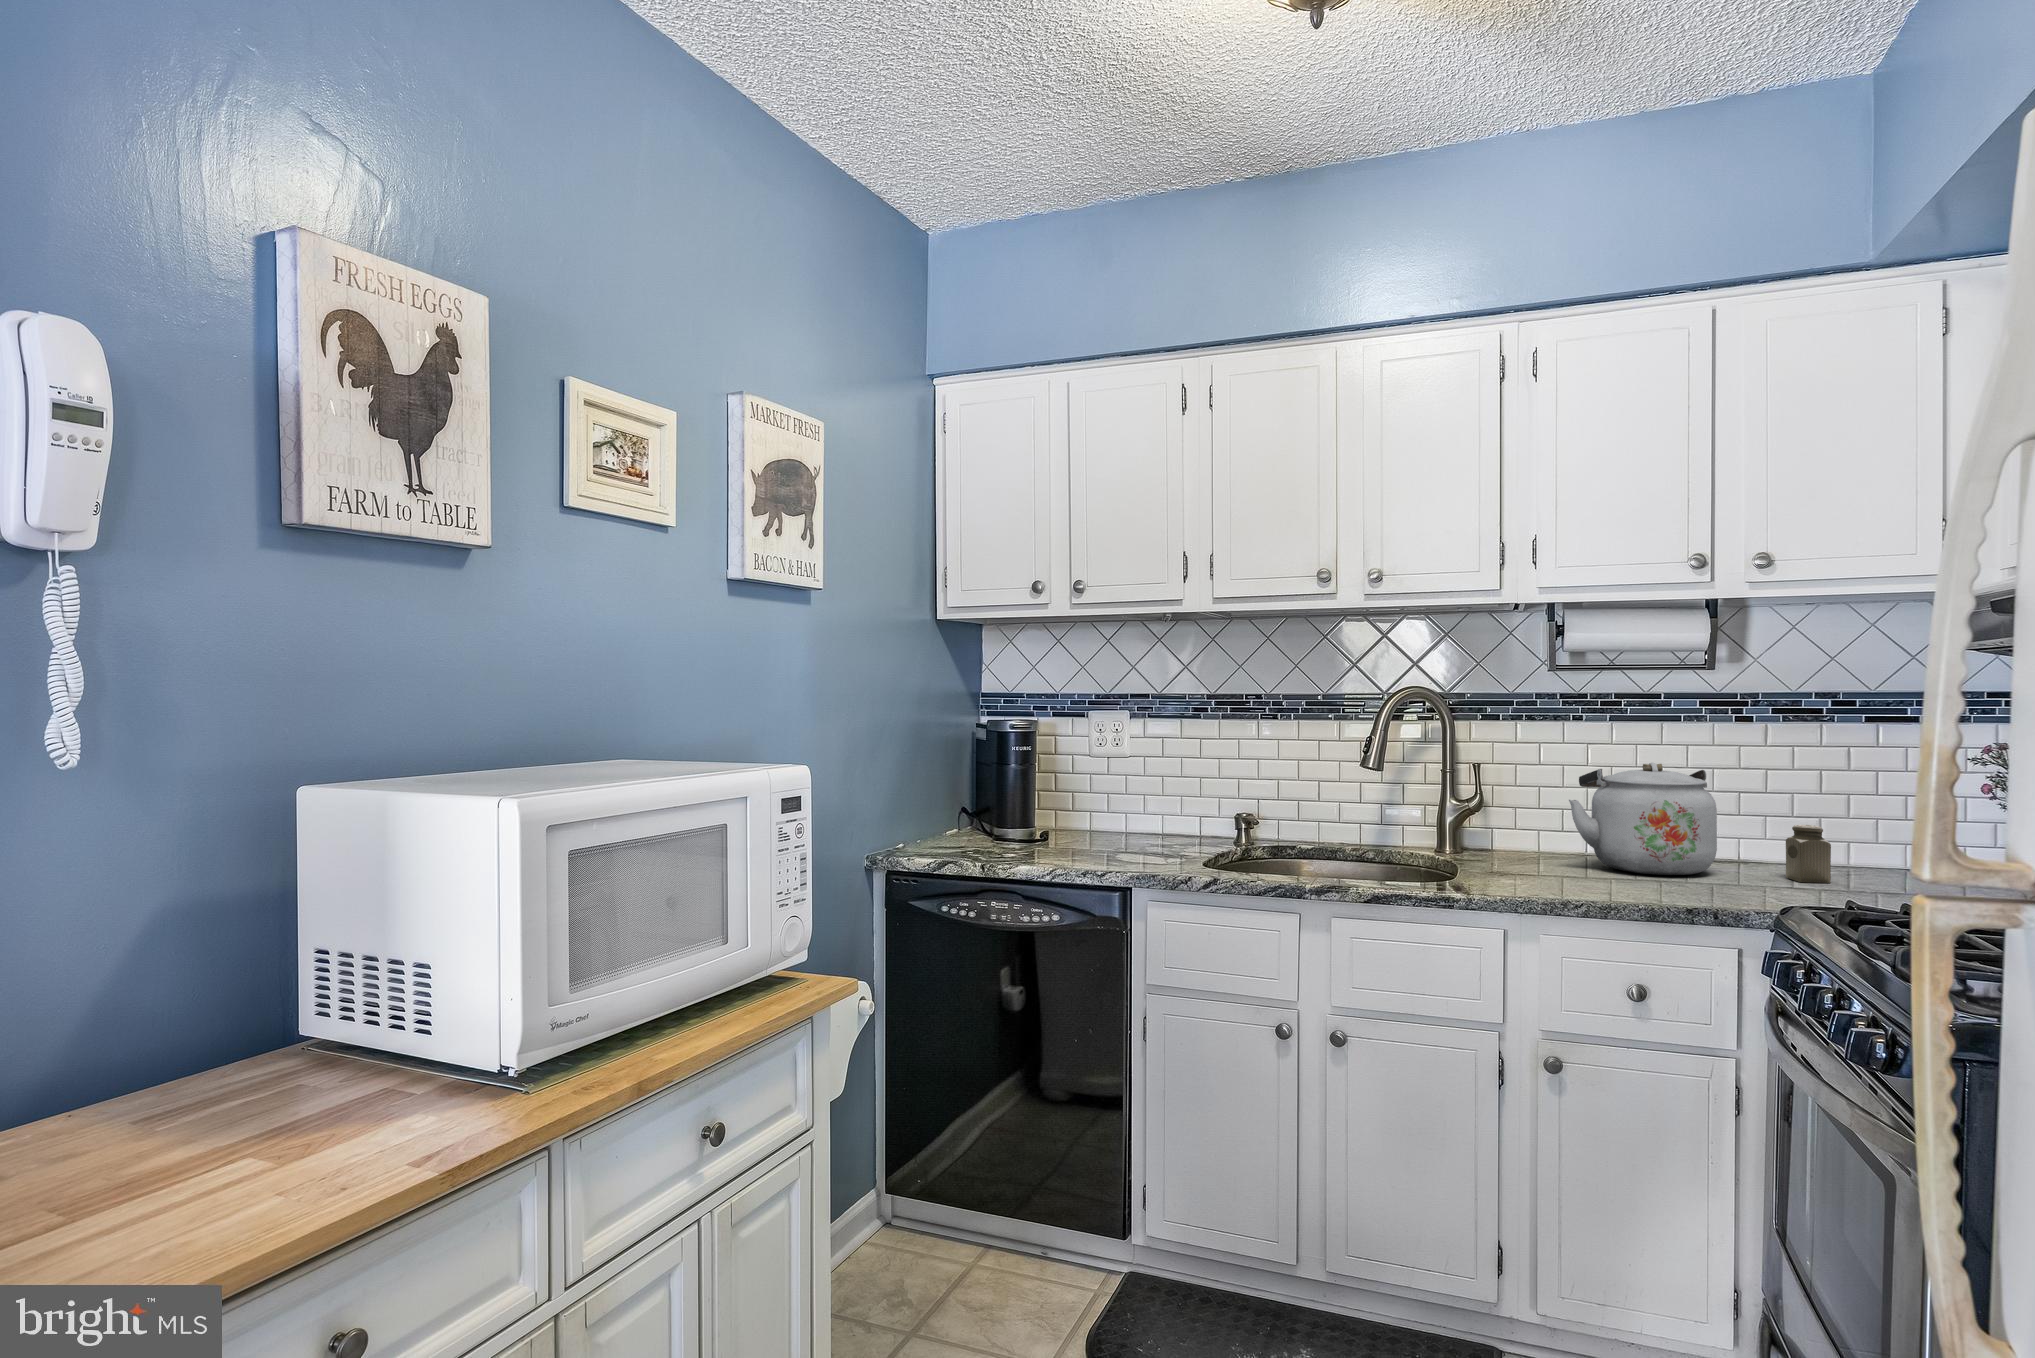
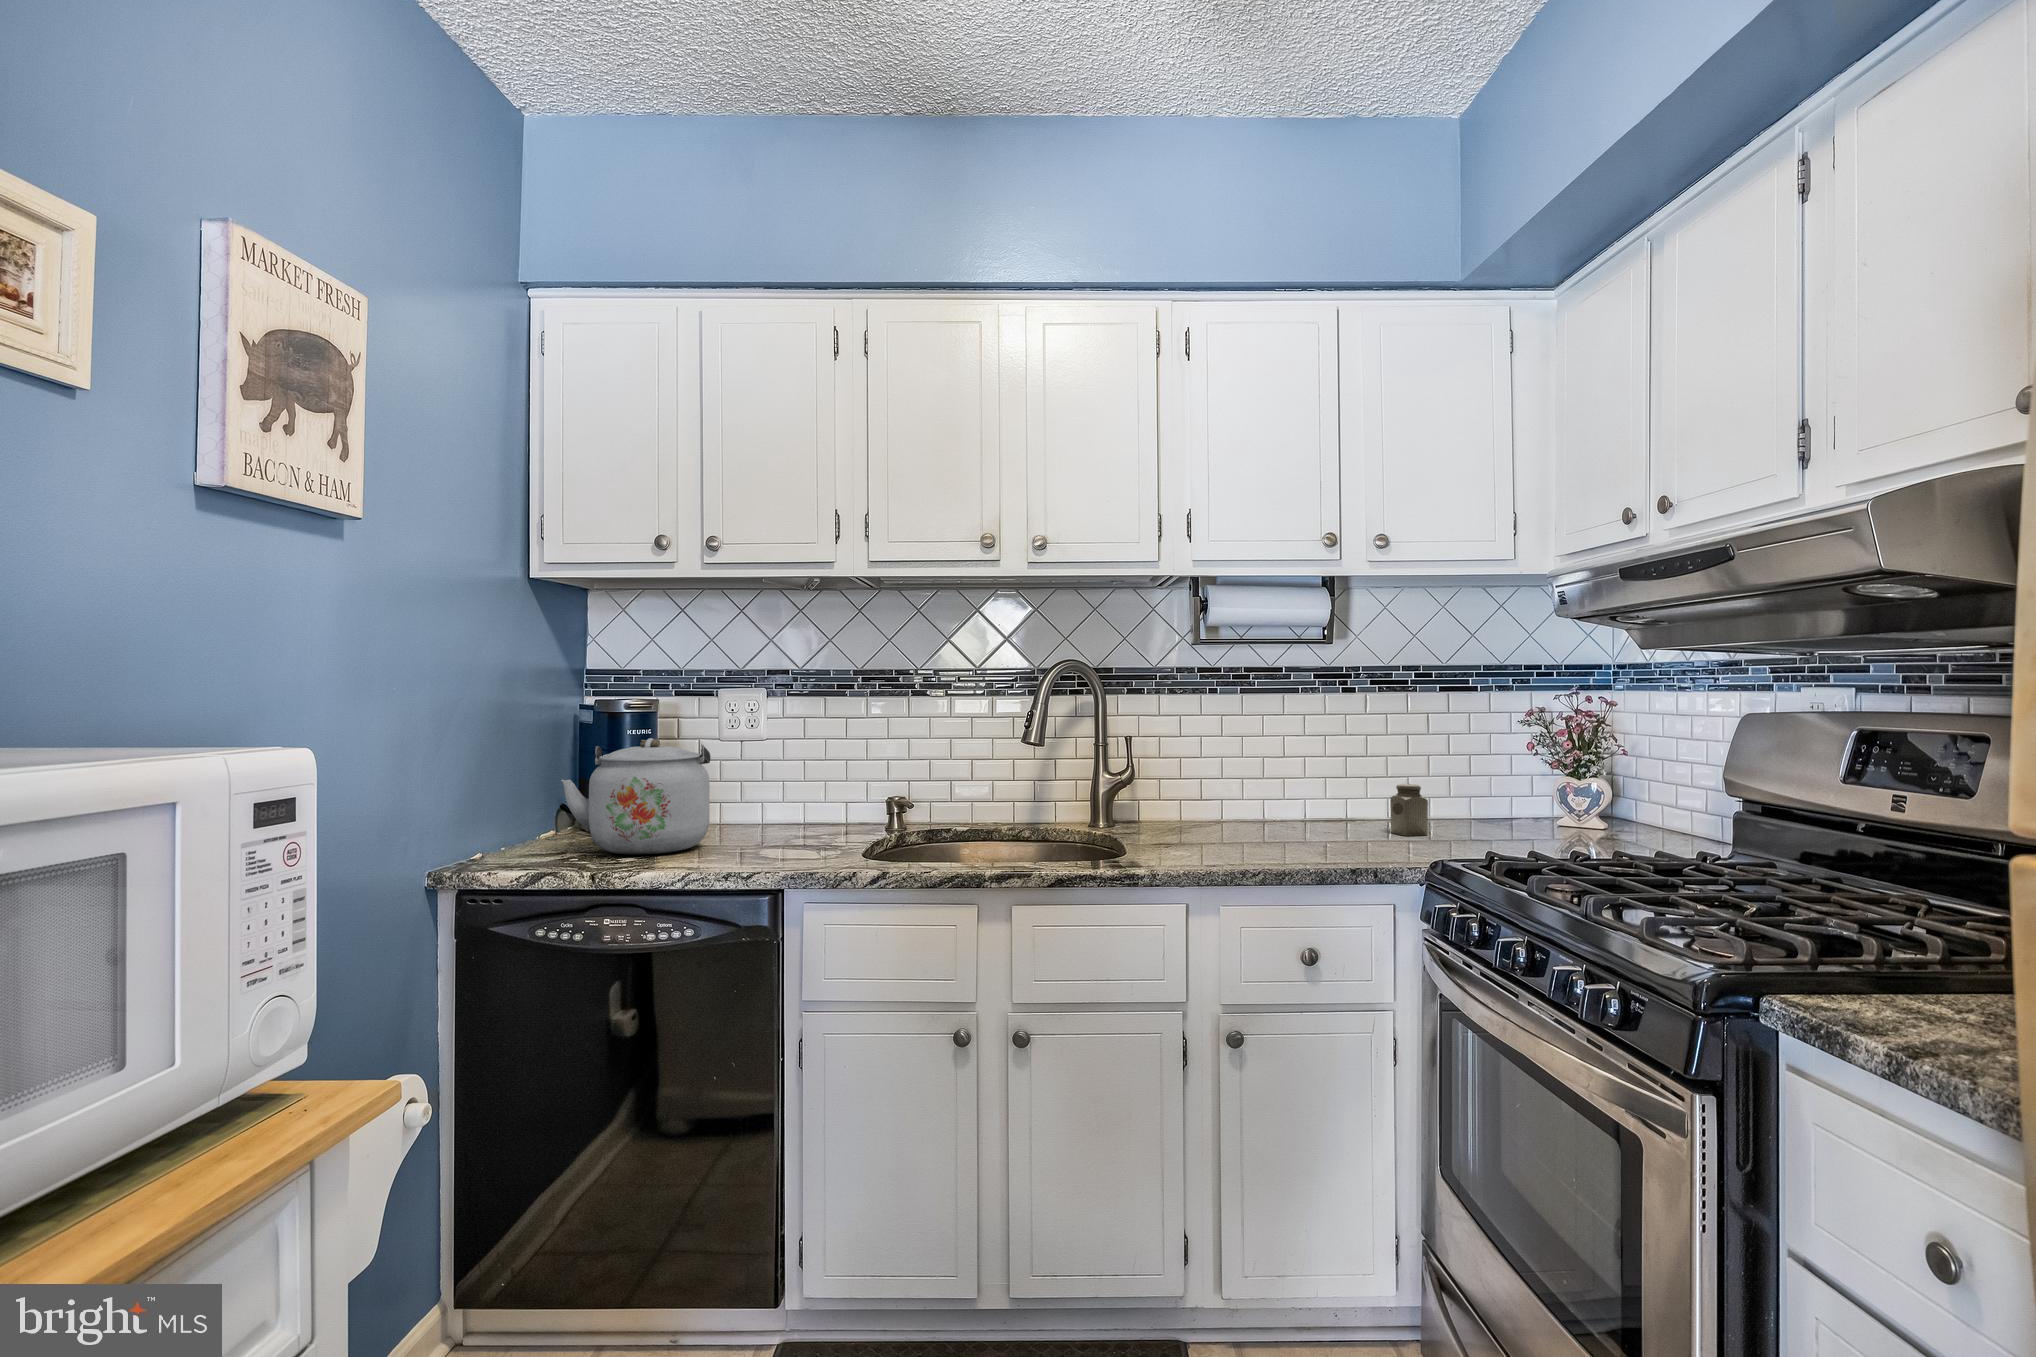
kettle: present [1569,763,1717,875] -> present [562,738,710,855]

